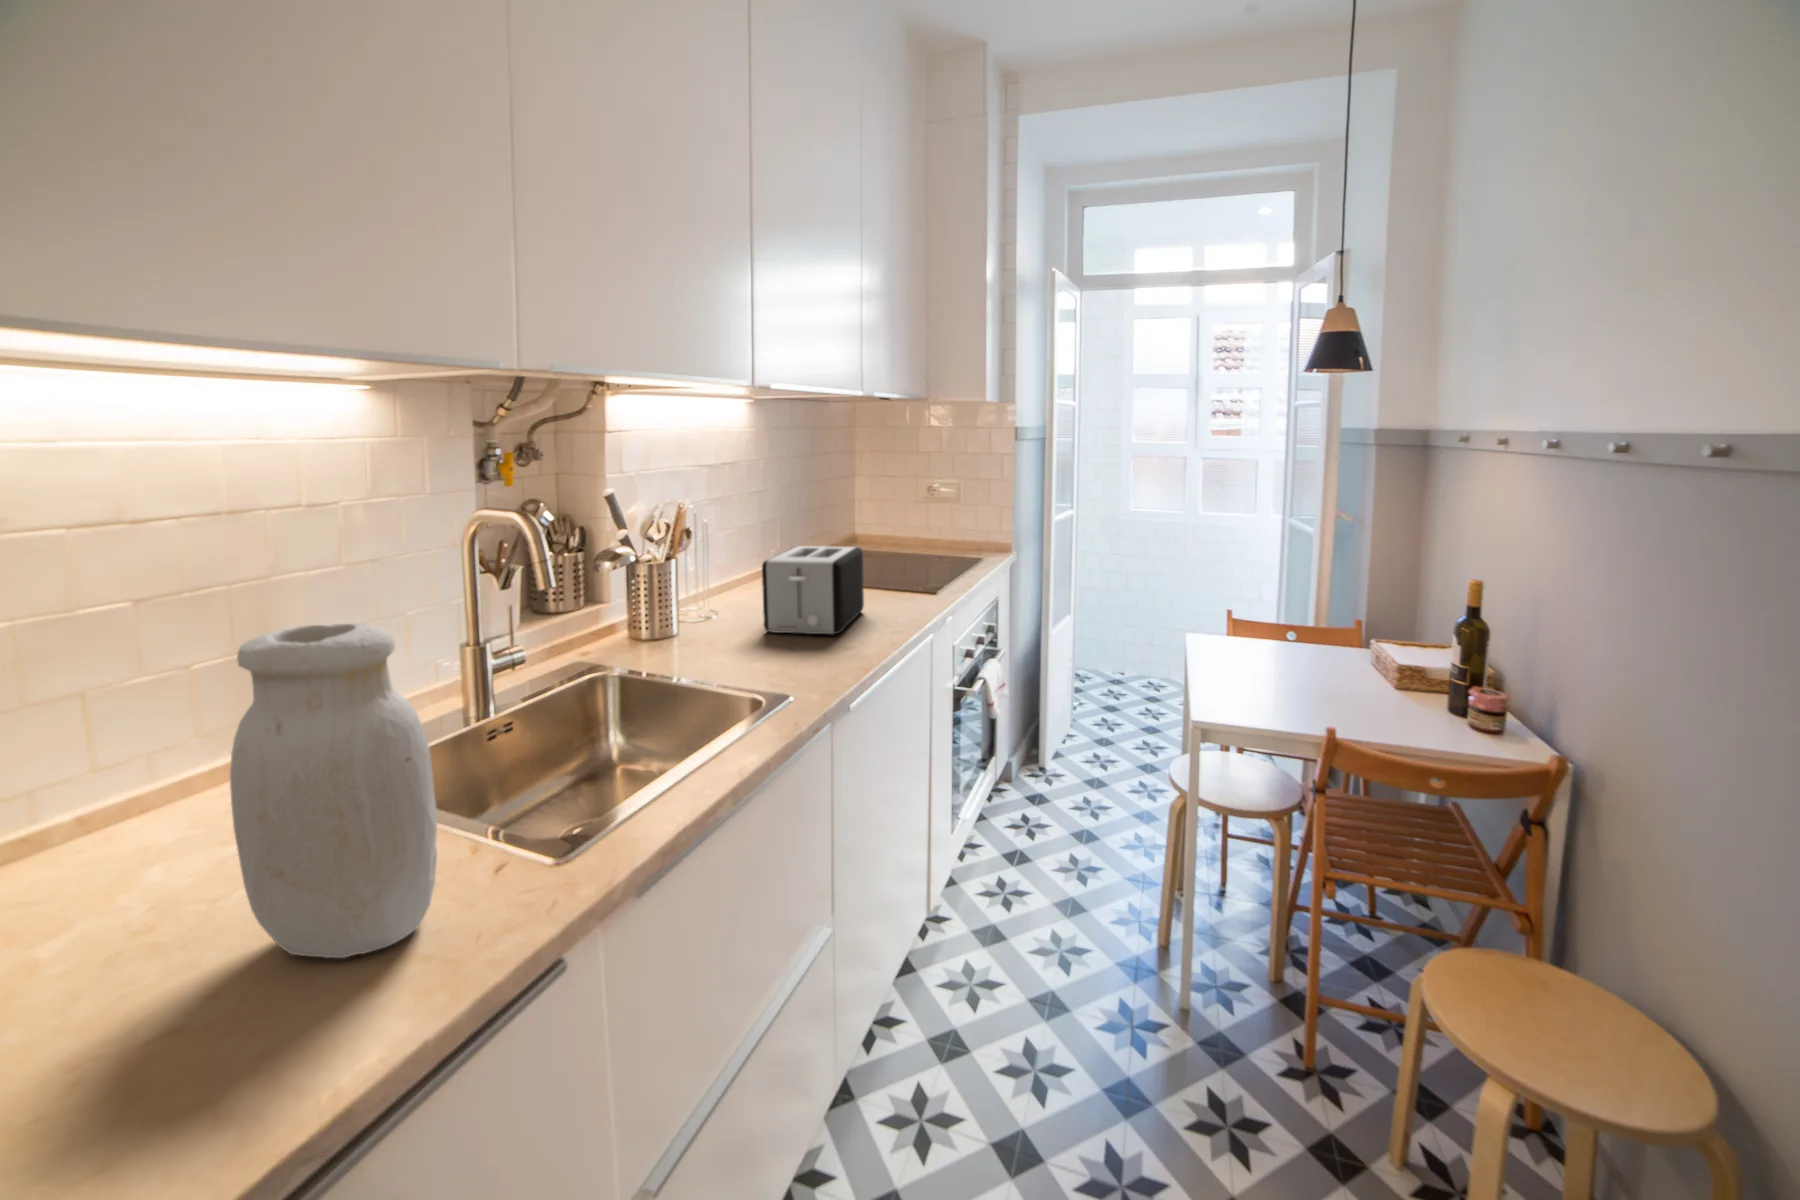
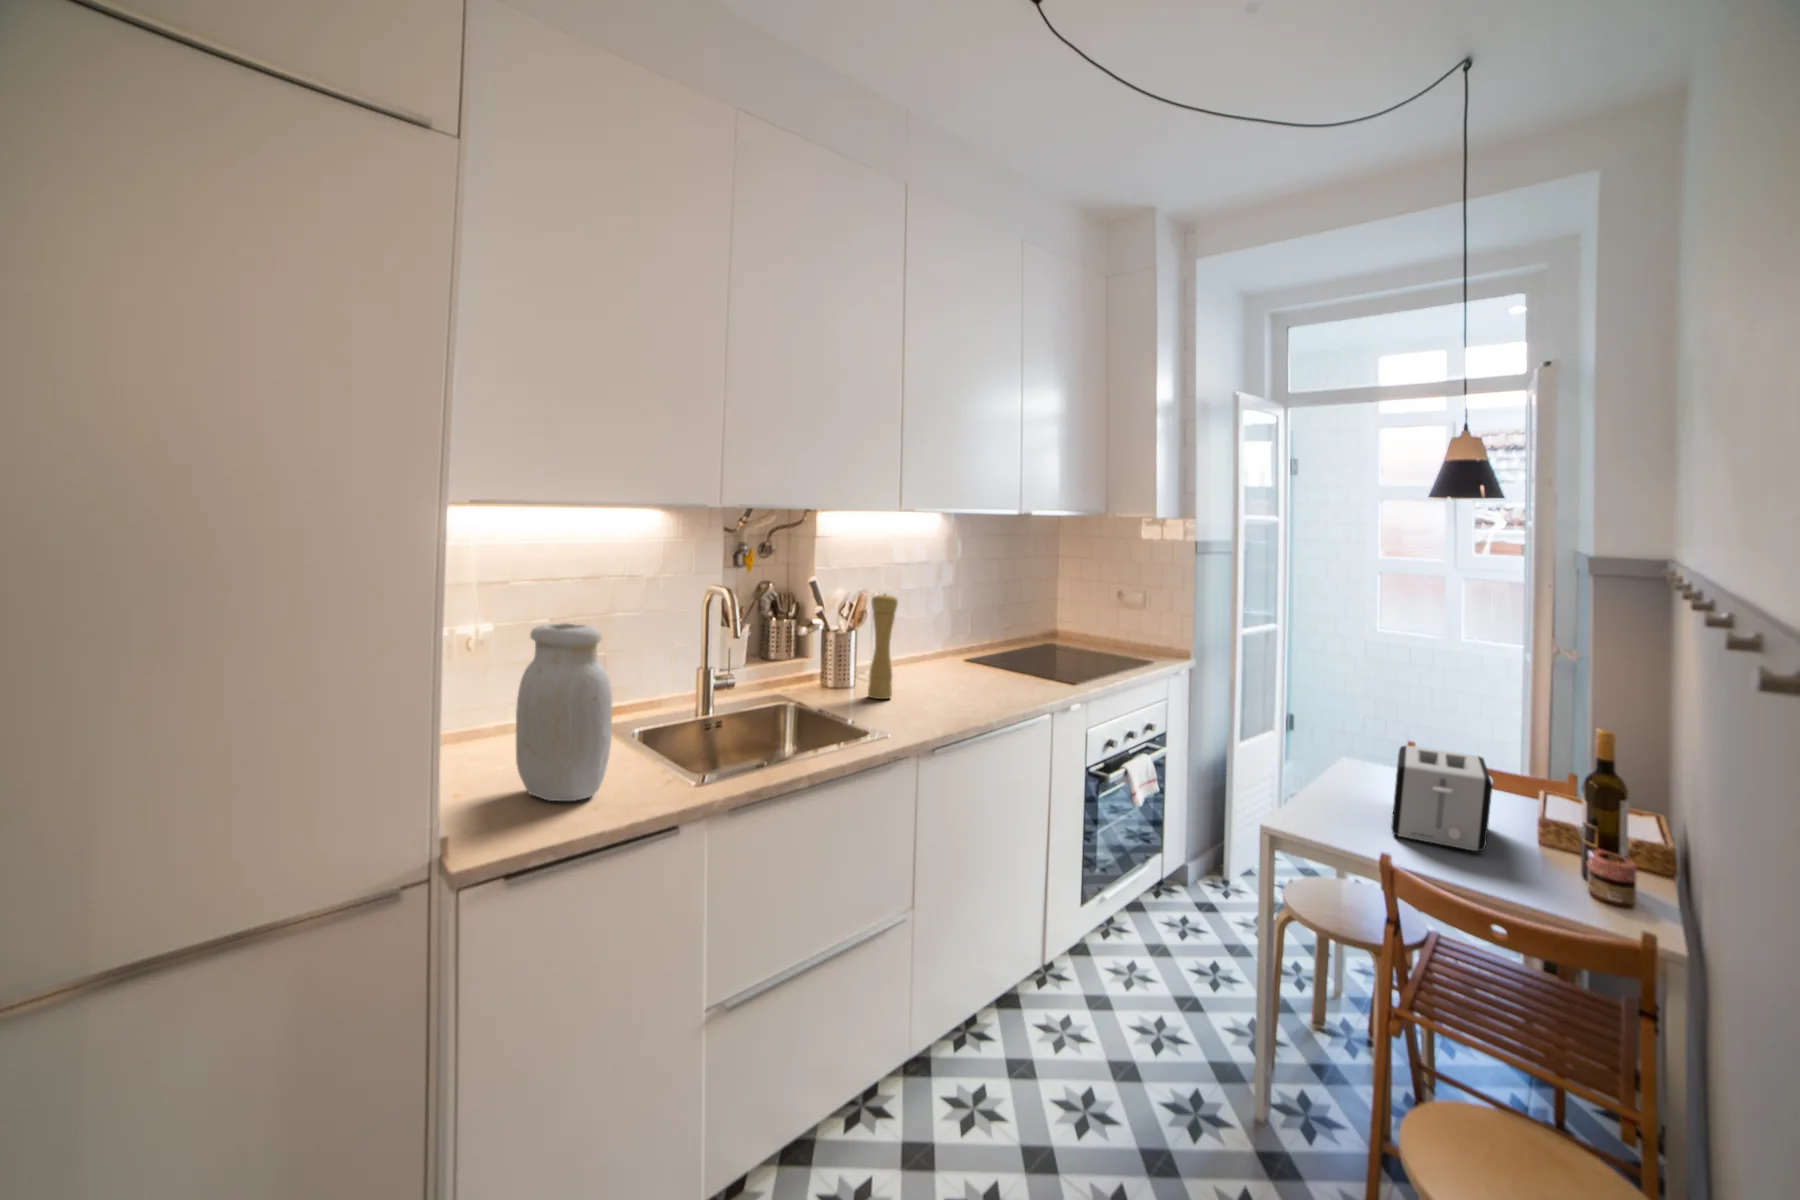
pepper mill: none [696,505,736,646] -> present [868,594,898,699]
toaster: present [762,546,864,634] -> present [1391,746,1492,851]

